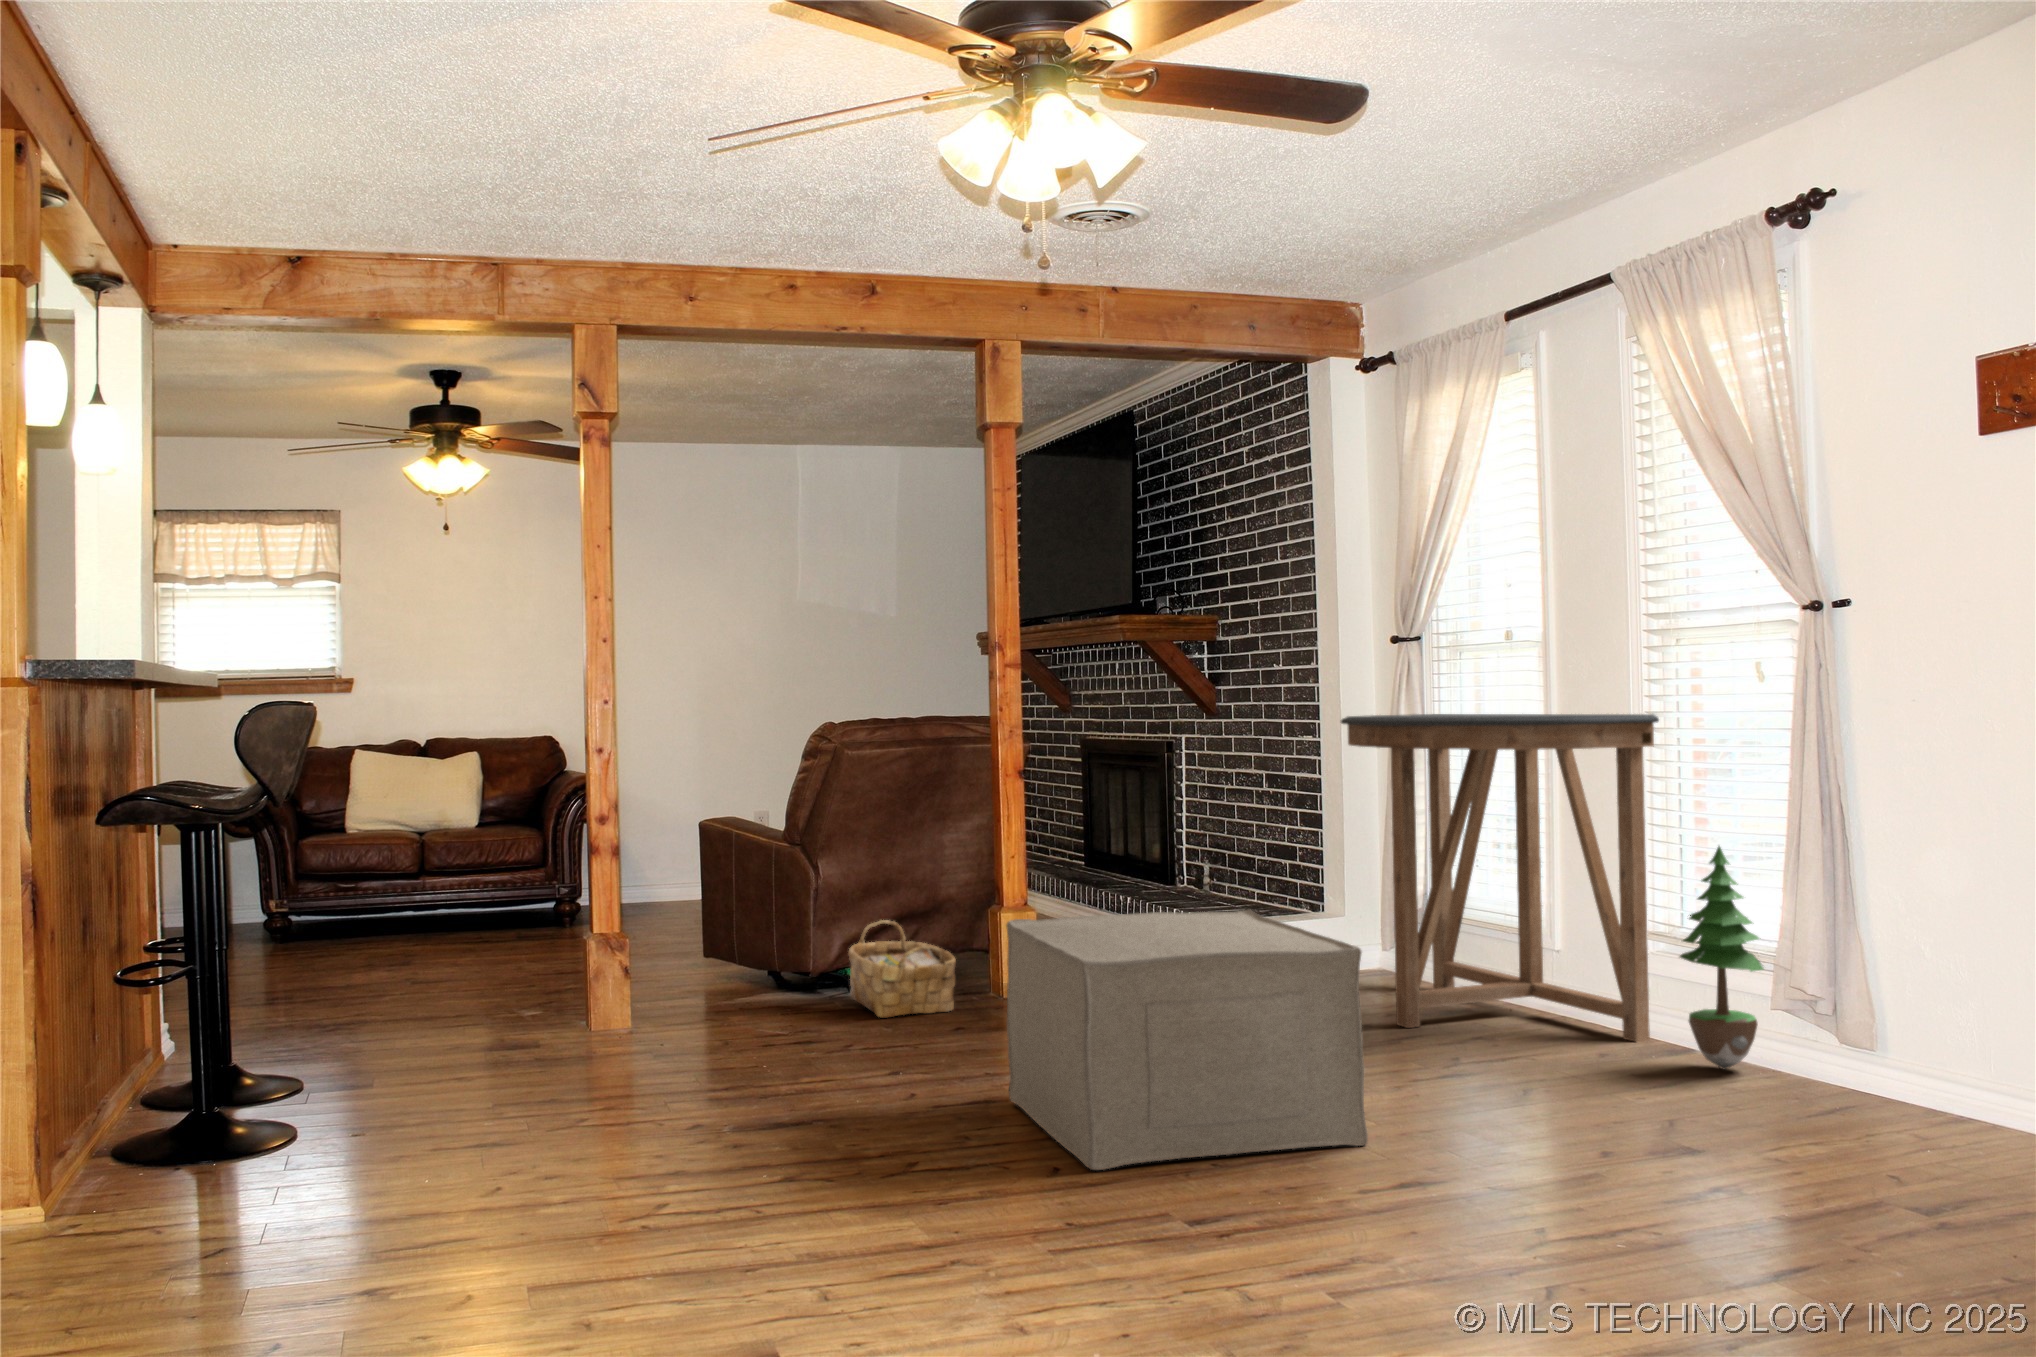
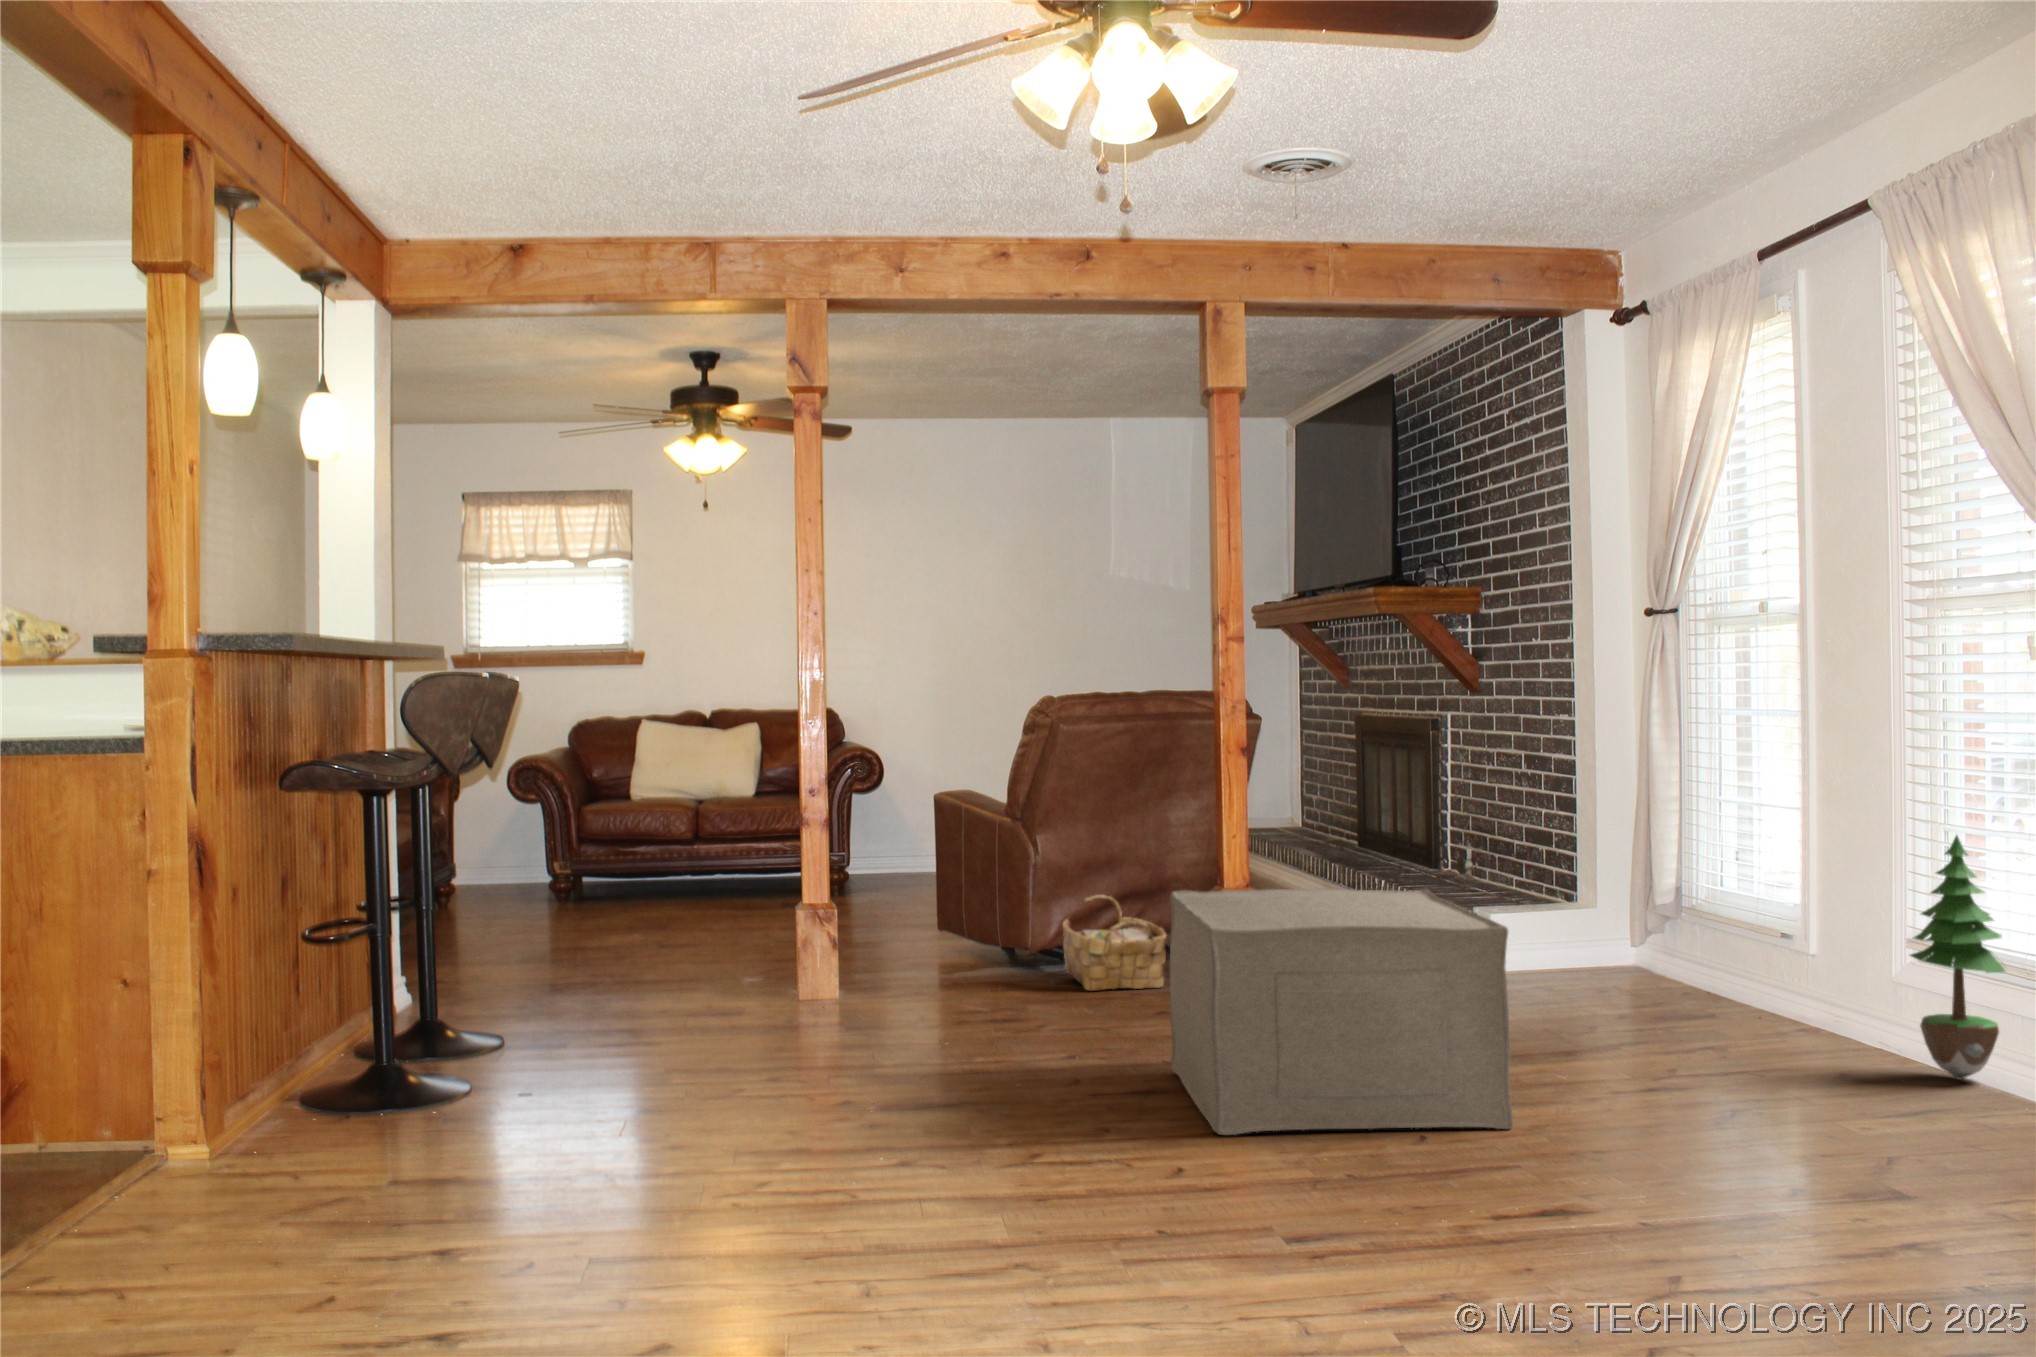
console table: present [1341,714,1659,1042] -> none [1571,692,1907,1050]

